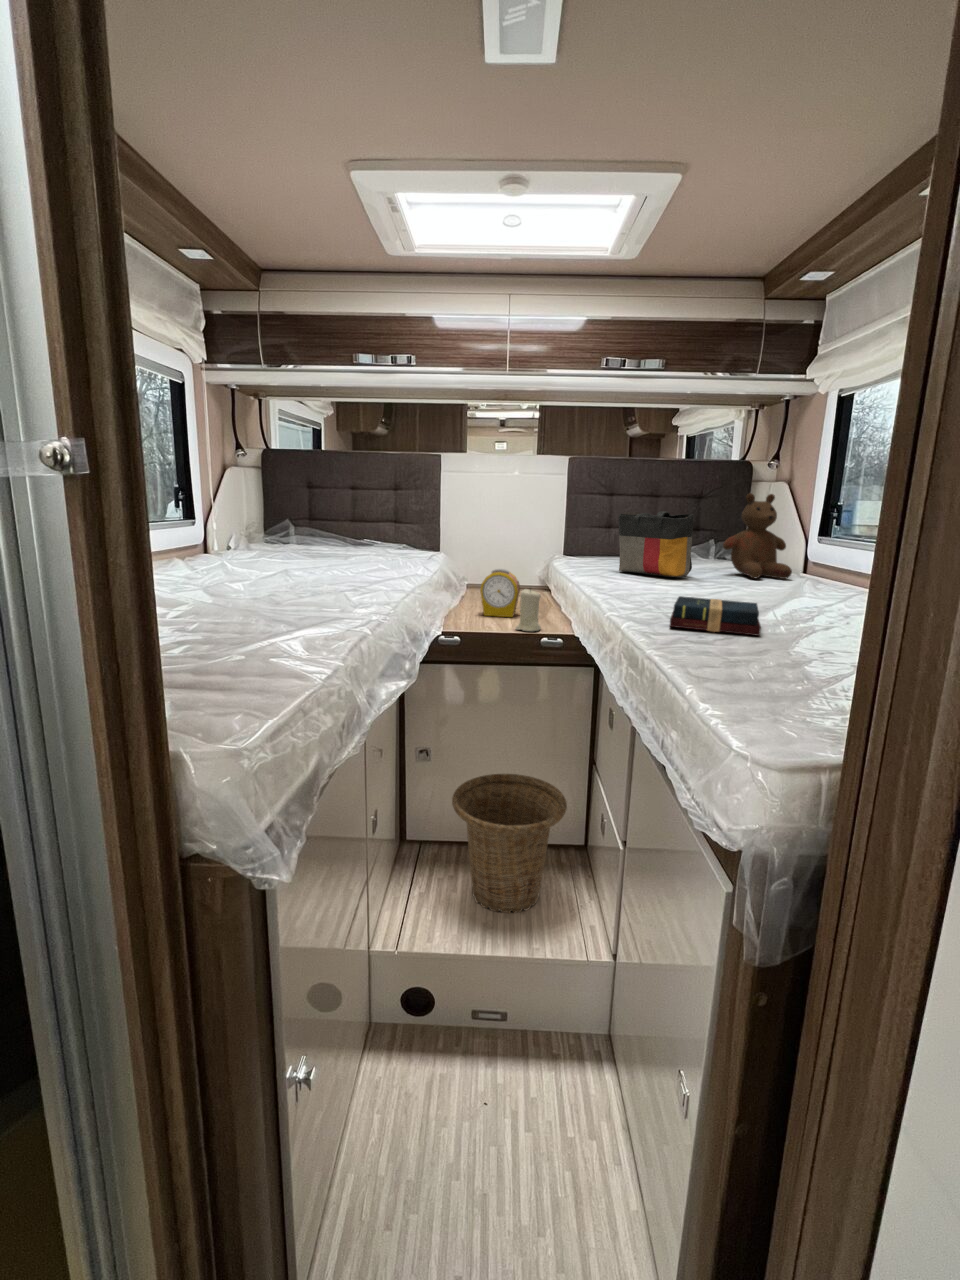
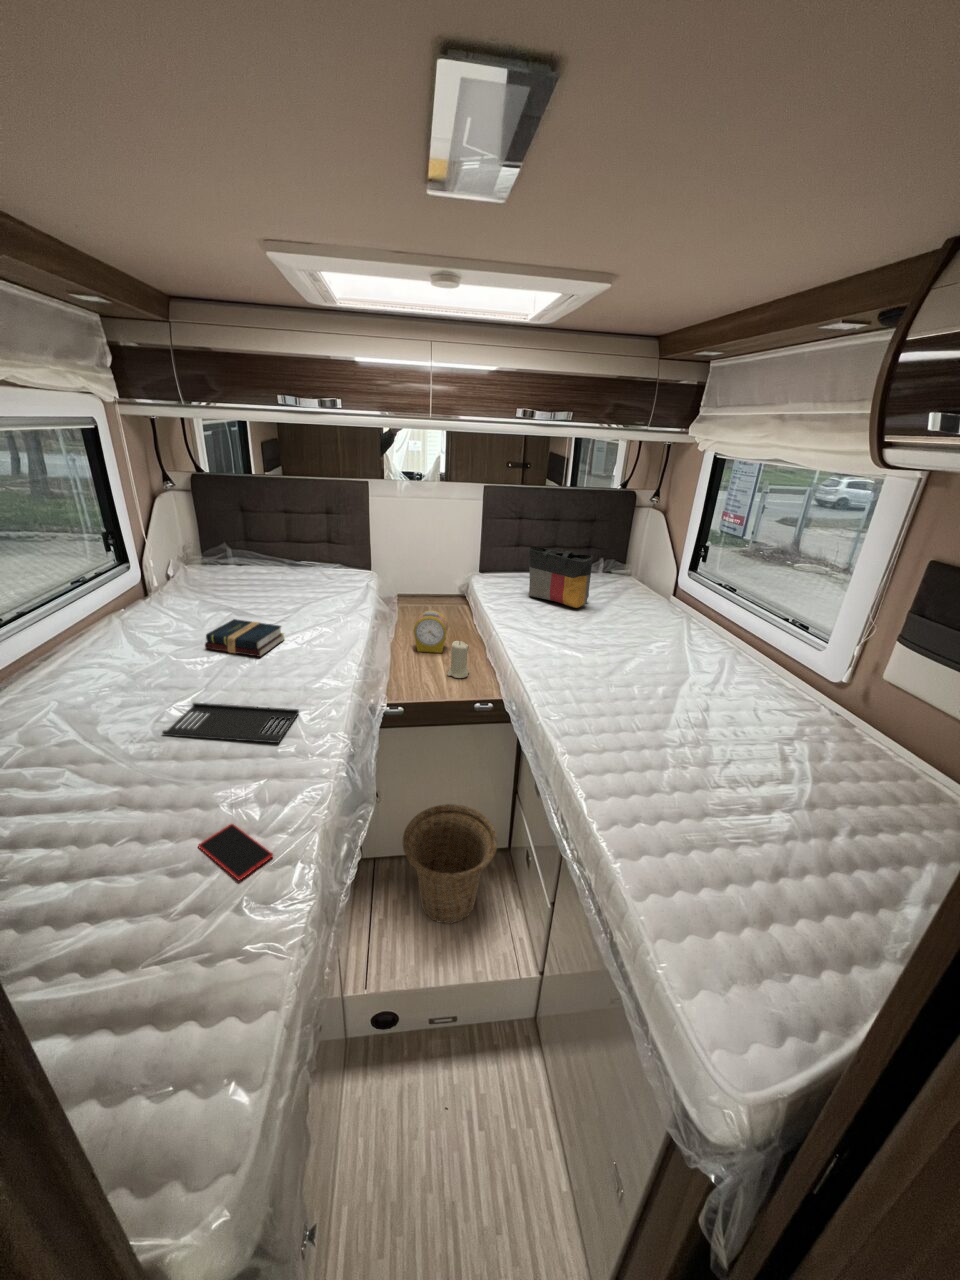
teddy bear: present [723,493,792,579] -> none [613,531,666,605]
hardback book: present [670,596,761,636] -> present [205,619,284,657]
tray: none [210,603,347,625] -> present [162,703,299,743]
smartphone: none [234,656,306,679] -> present [198,824,273,880]

